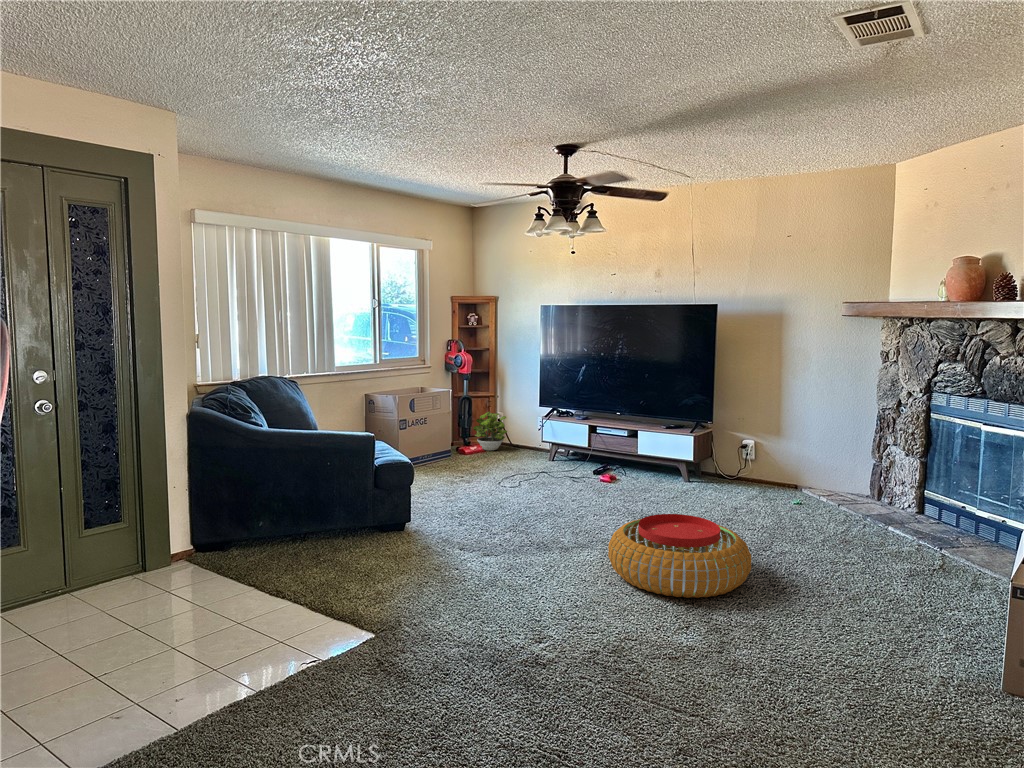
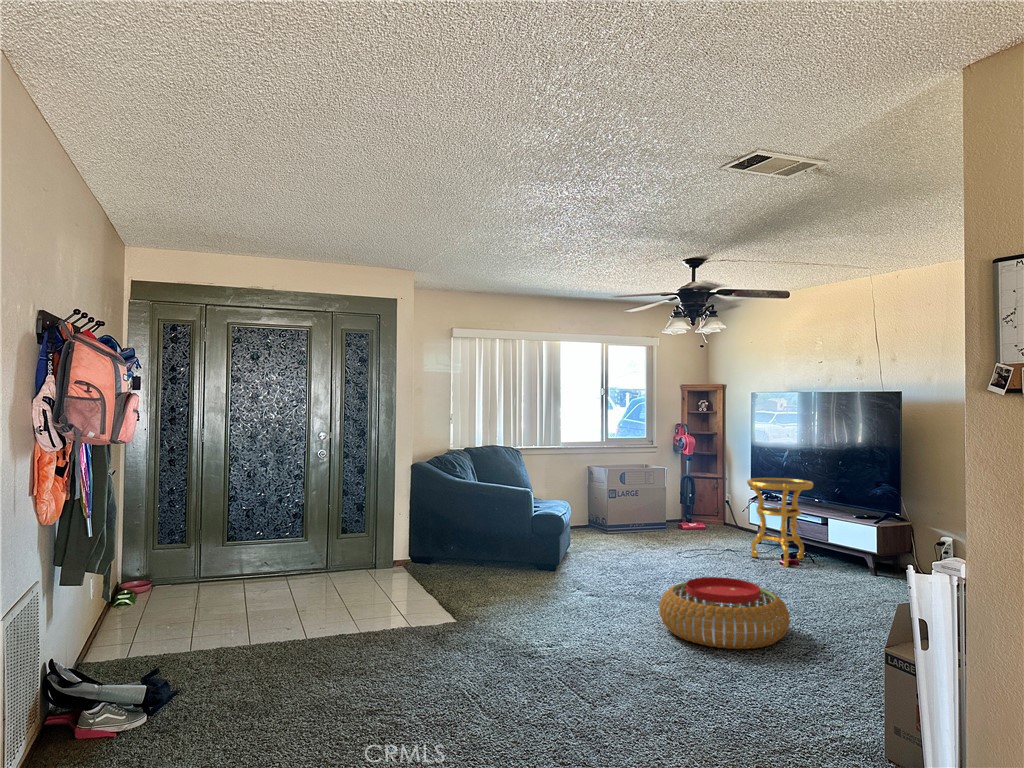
side table: none [568,394,633,484] -> present [747,478,813,567]
potted plant: present [473,412,507,451] -> none [692,491,727,530]

